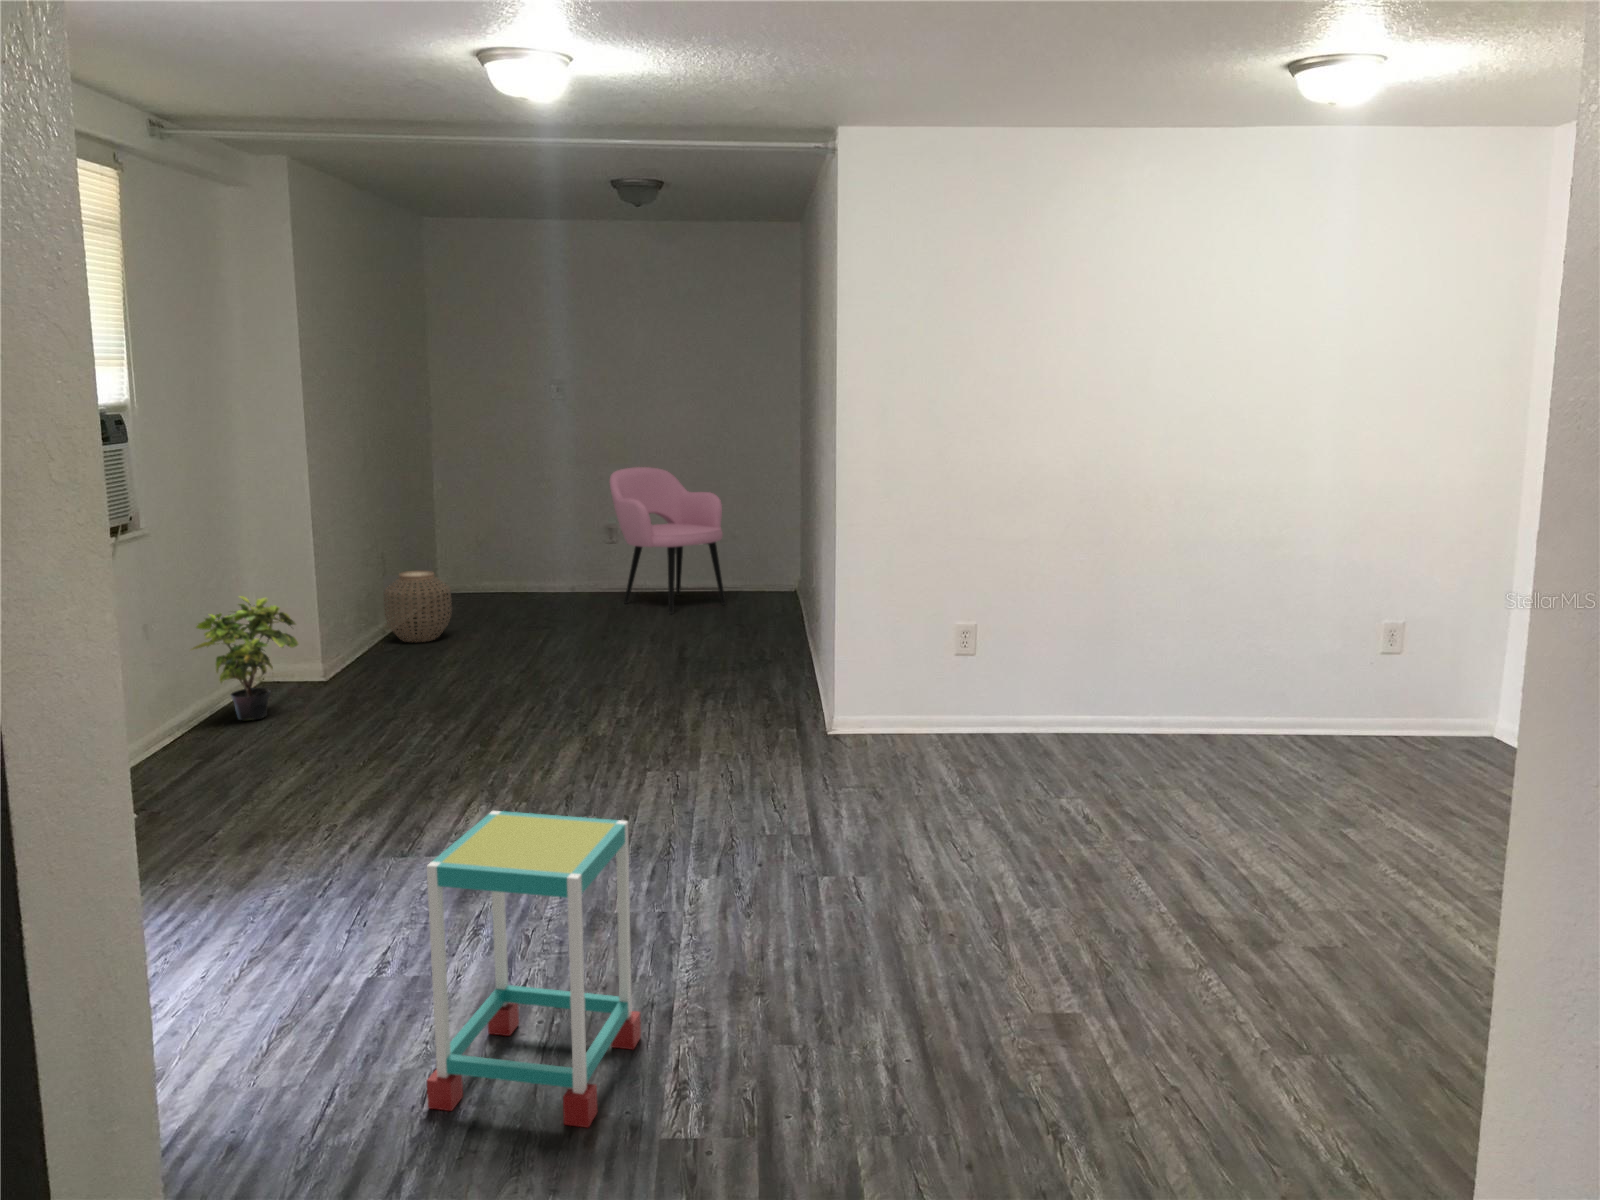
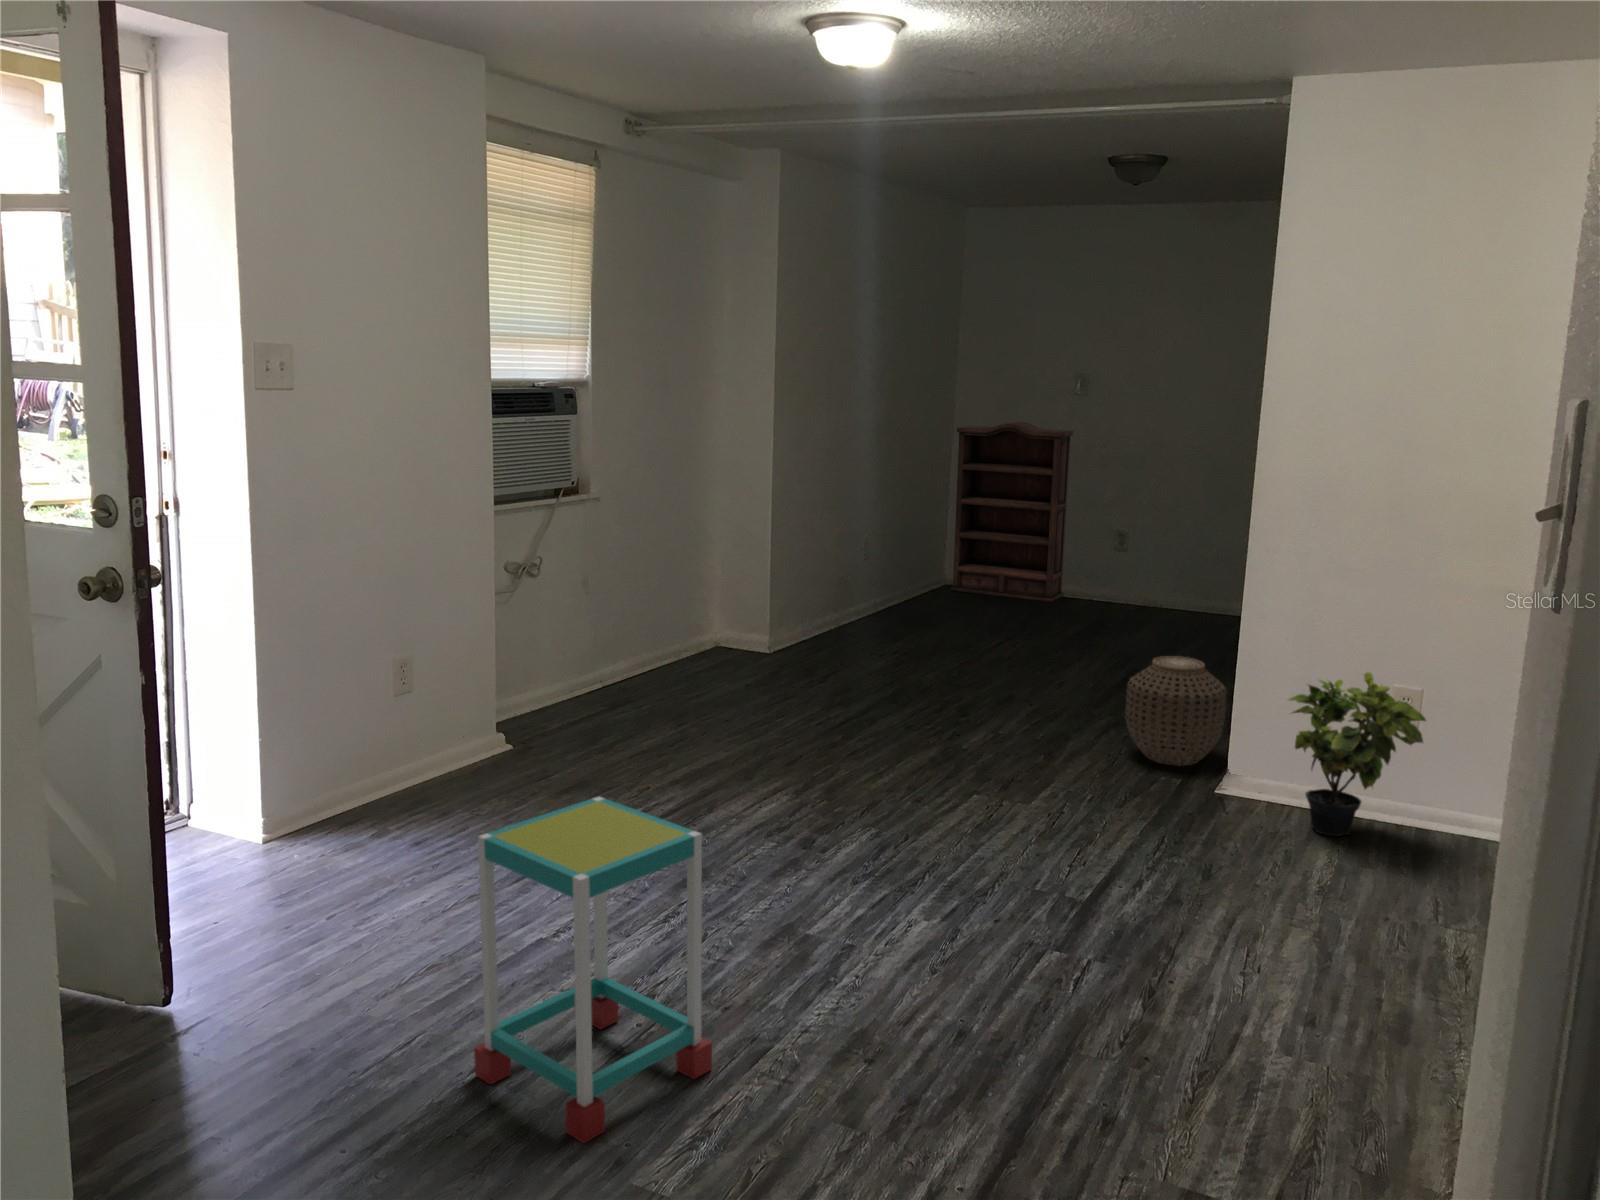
bookshelf: none [457,434,571,600] -> present [951,422,1073,602]
armchair: present [610,467,726,614] -> none [1107,464,1234,631]
woven basket: present [384,571,452,642] -> present [1125,656,1226,765]
potted plant: present [192,596,298,720] -> present [1289,672,1426,836]

